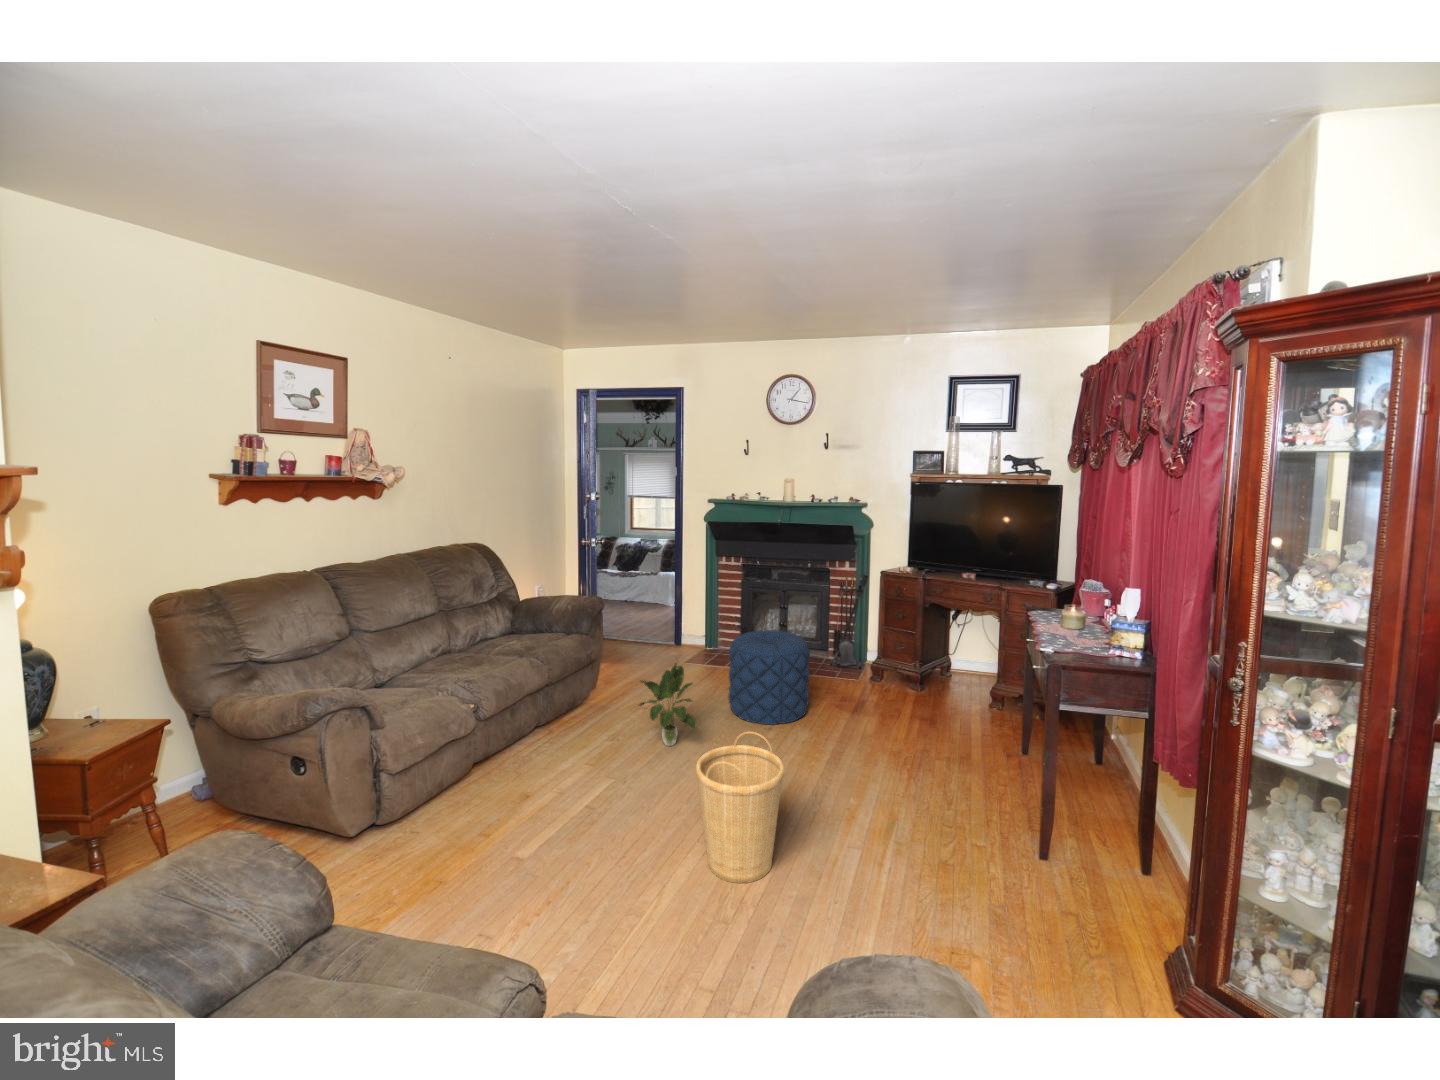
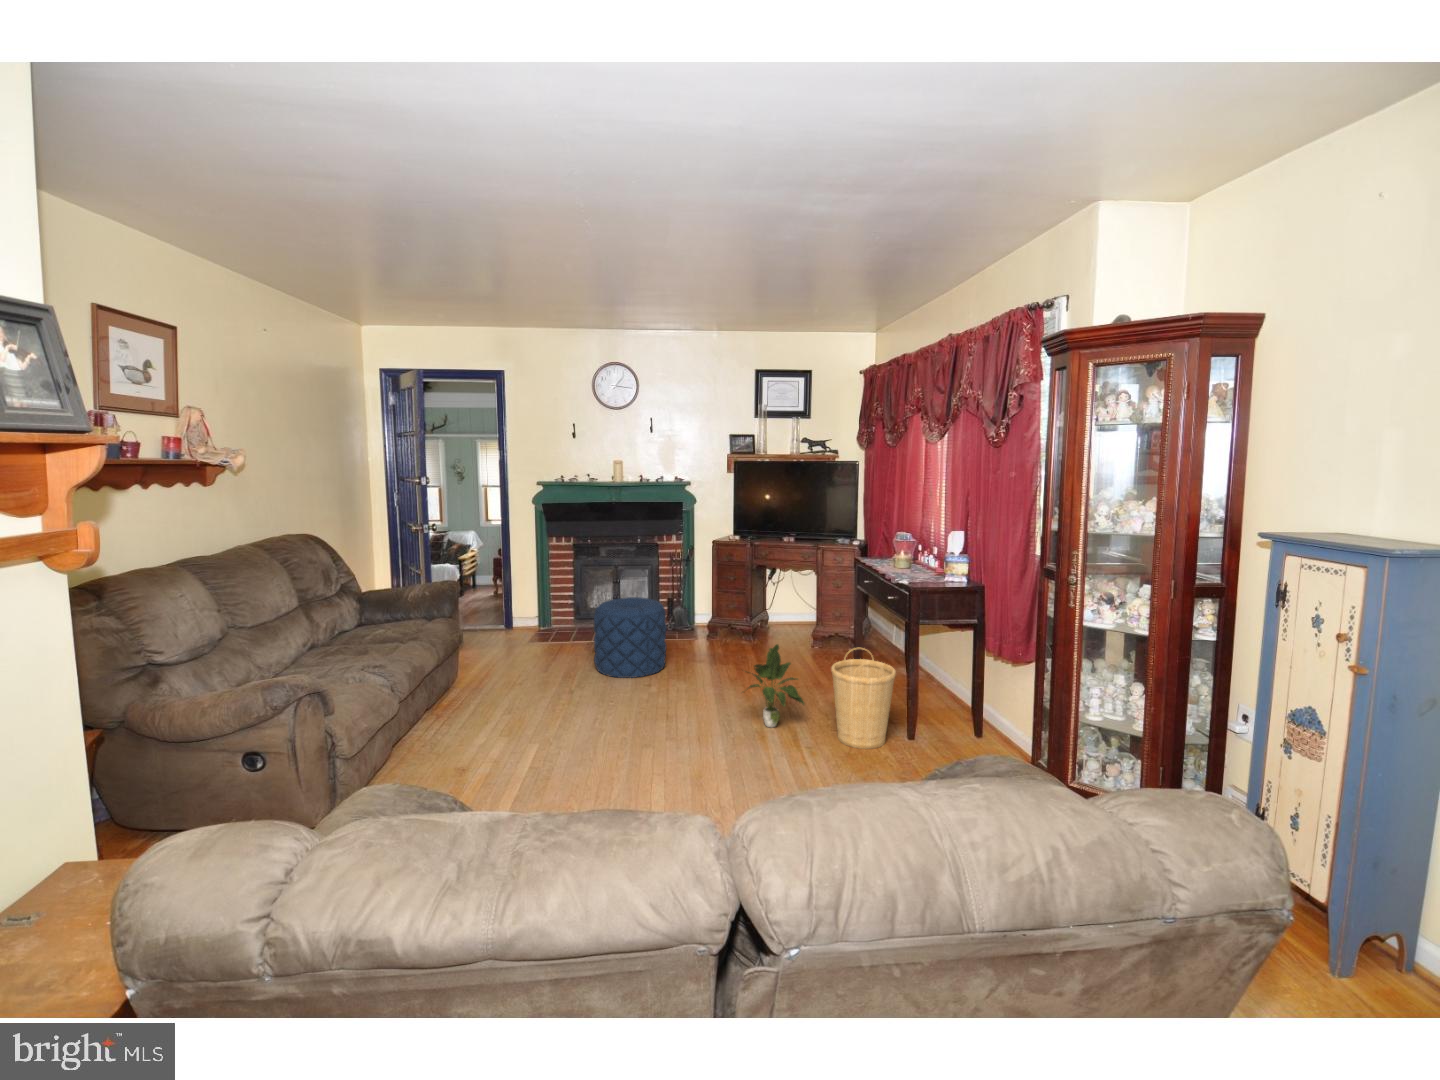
potted plant: present [639,663,696,746] -> present [745,644,804,727]
basket: present [696,732,784,883] -> present [831,648,896,749]

